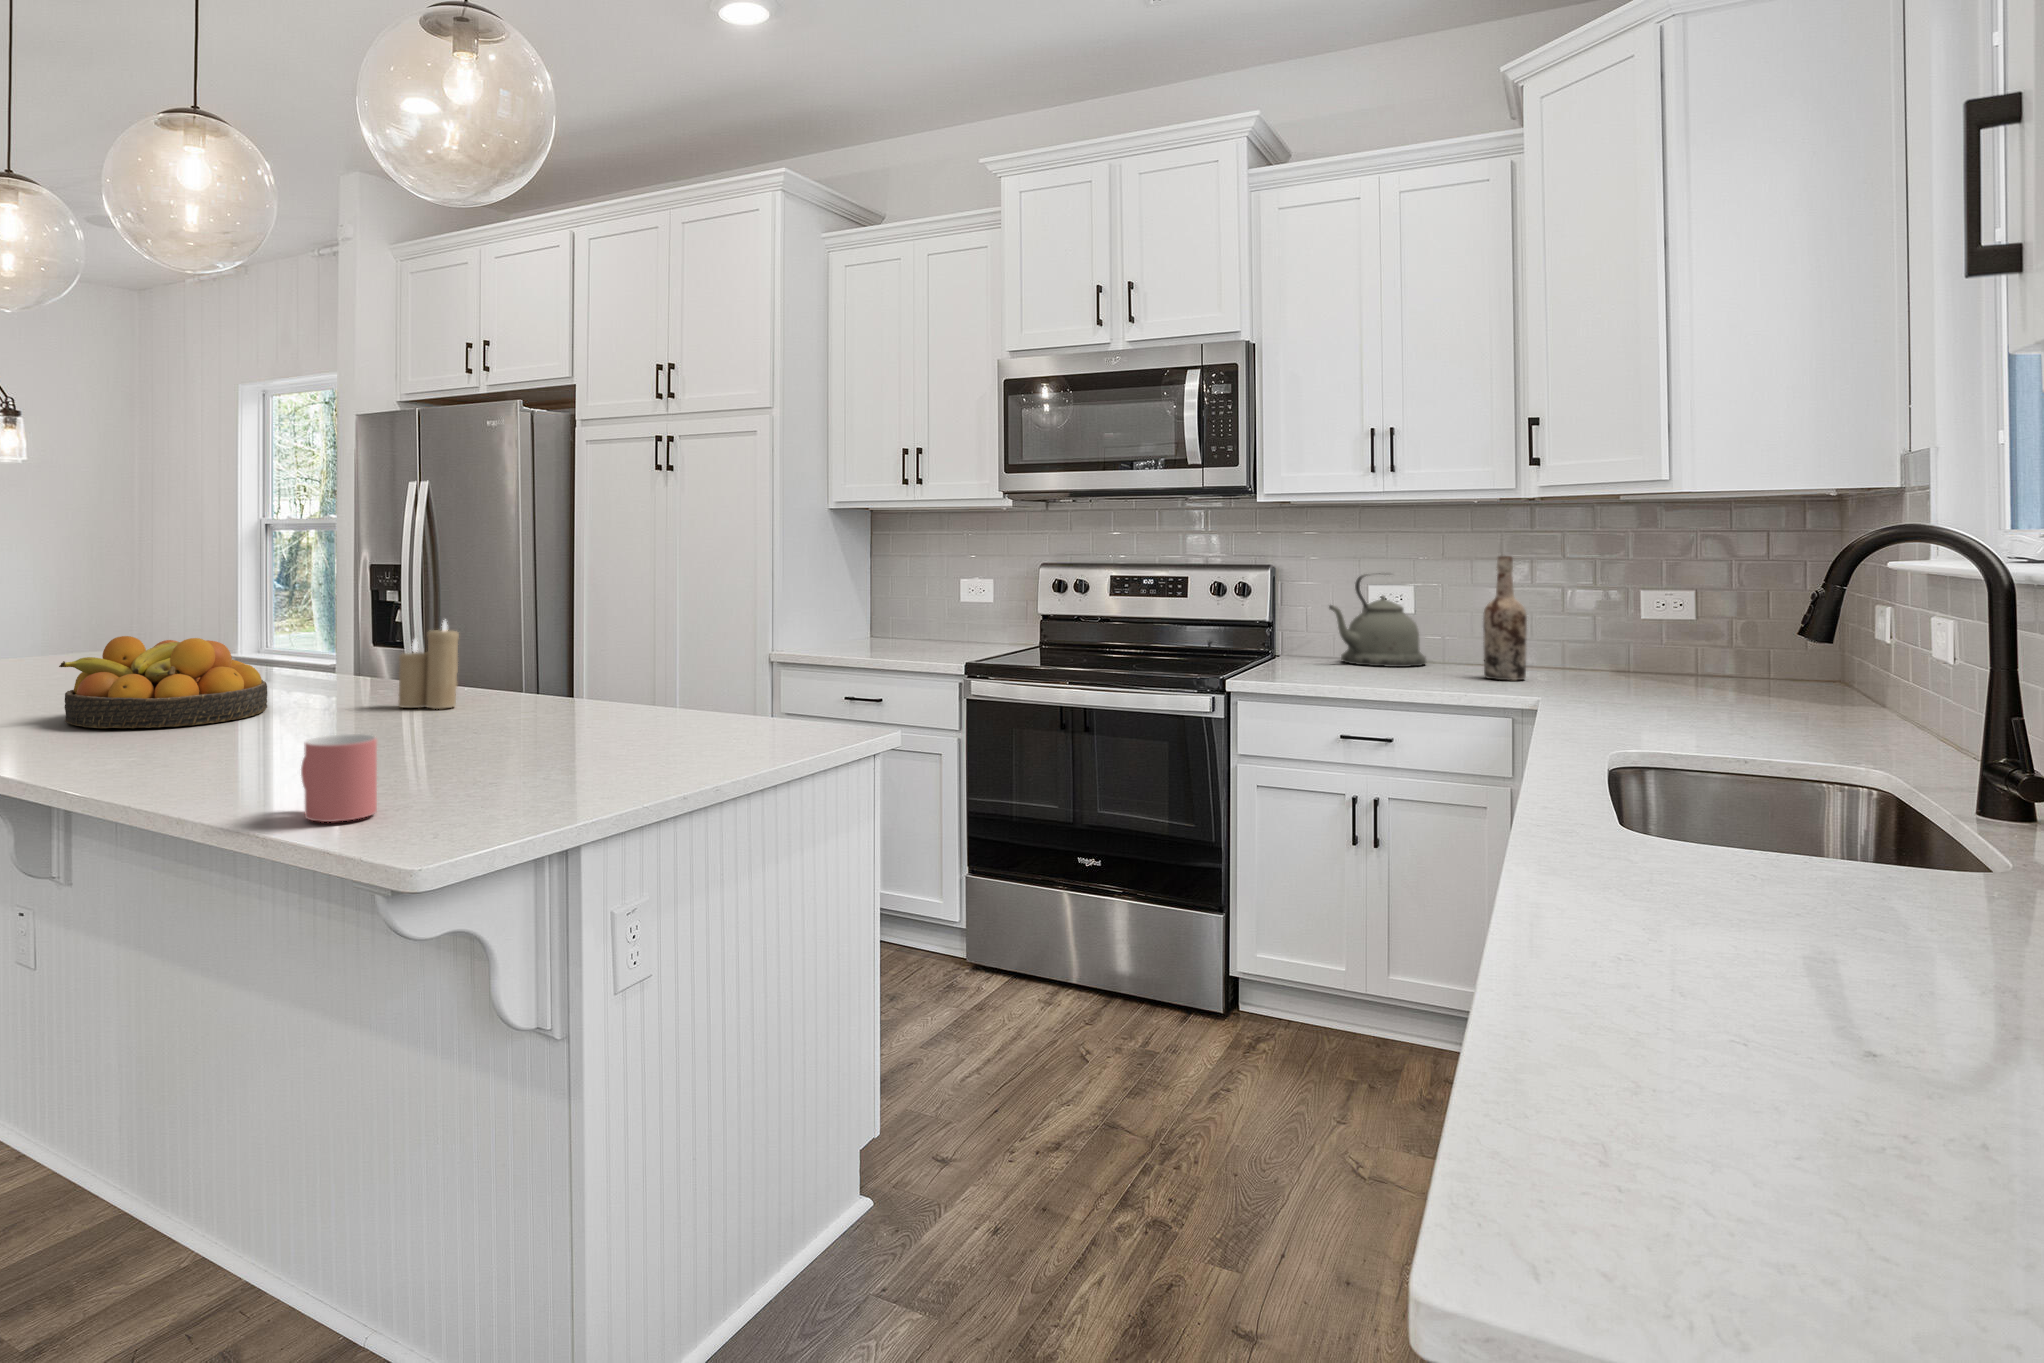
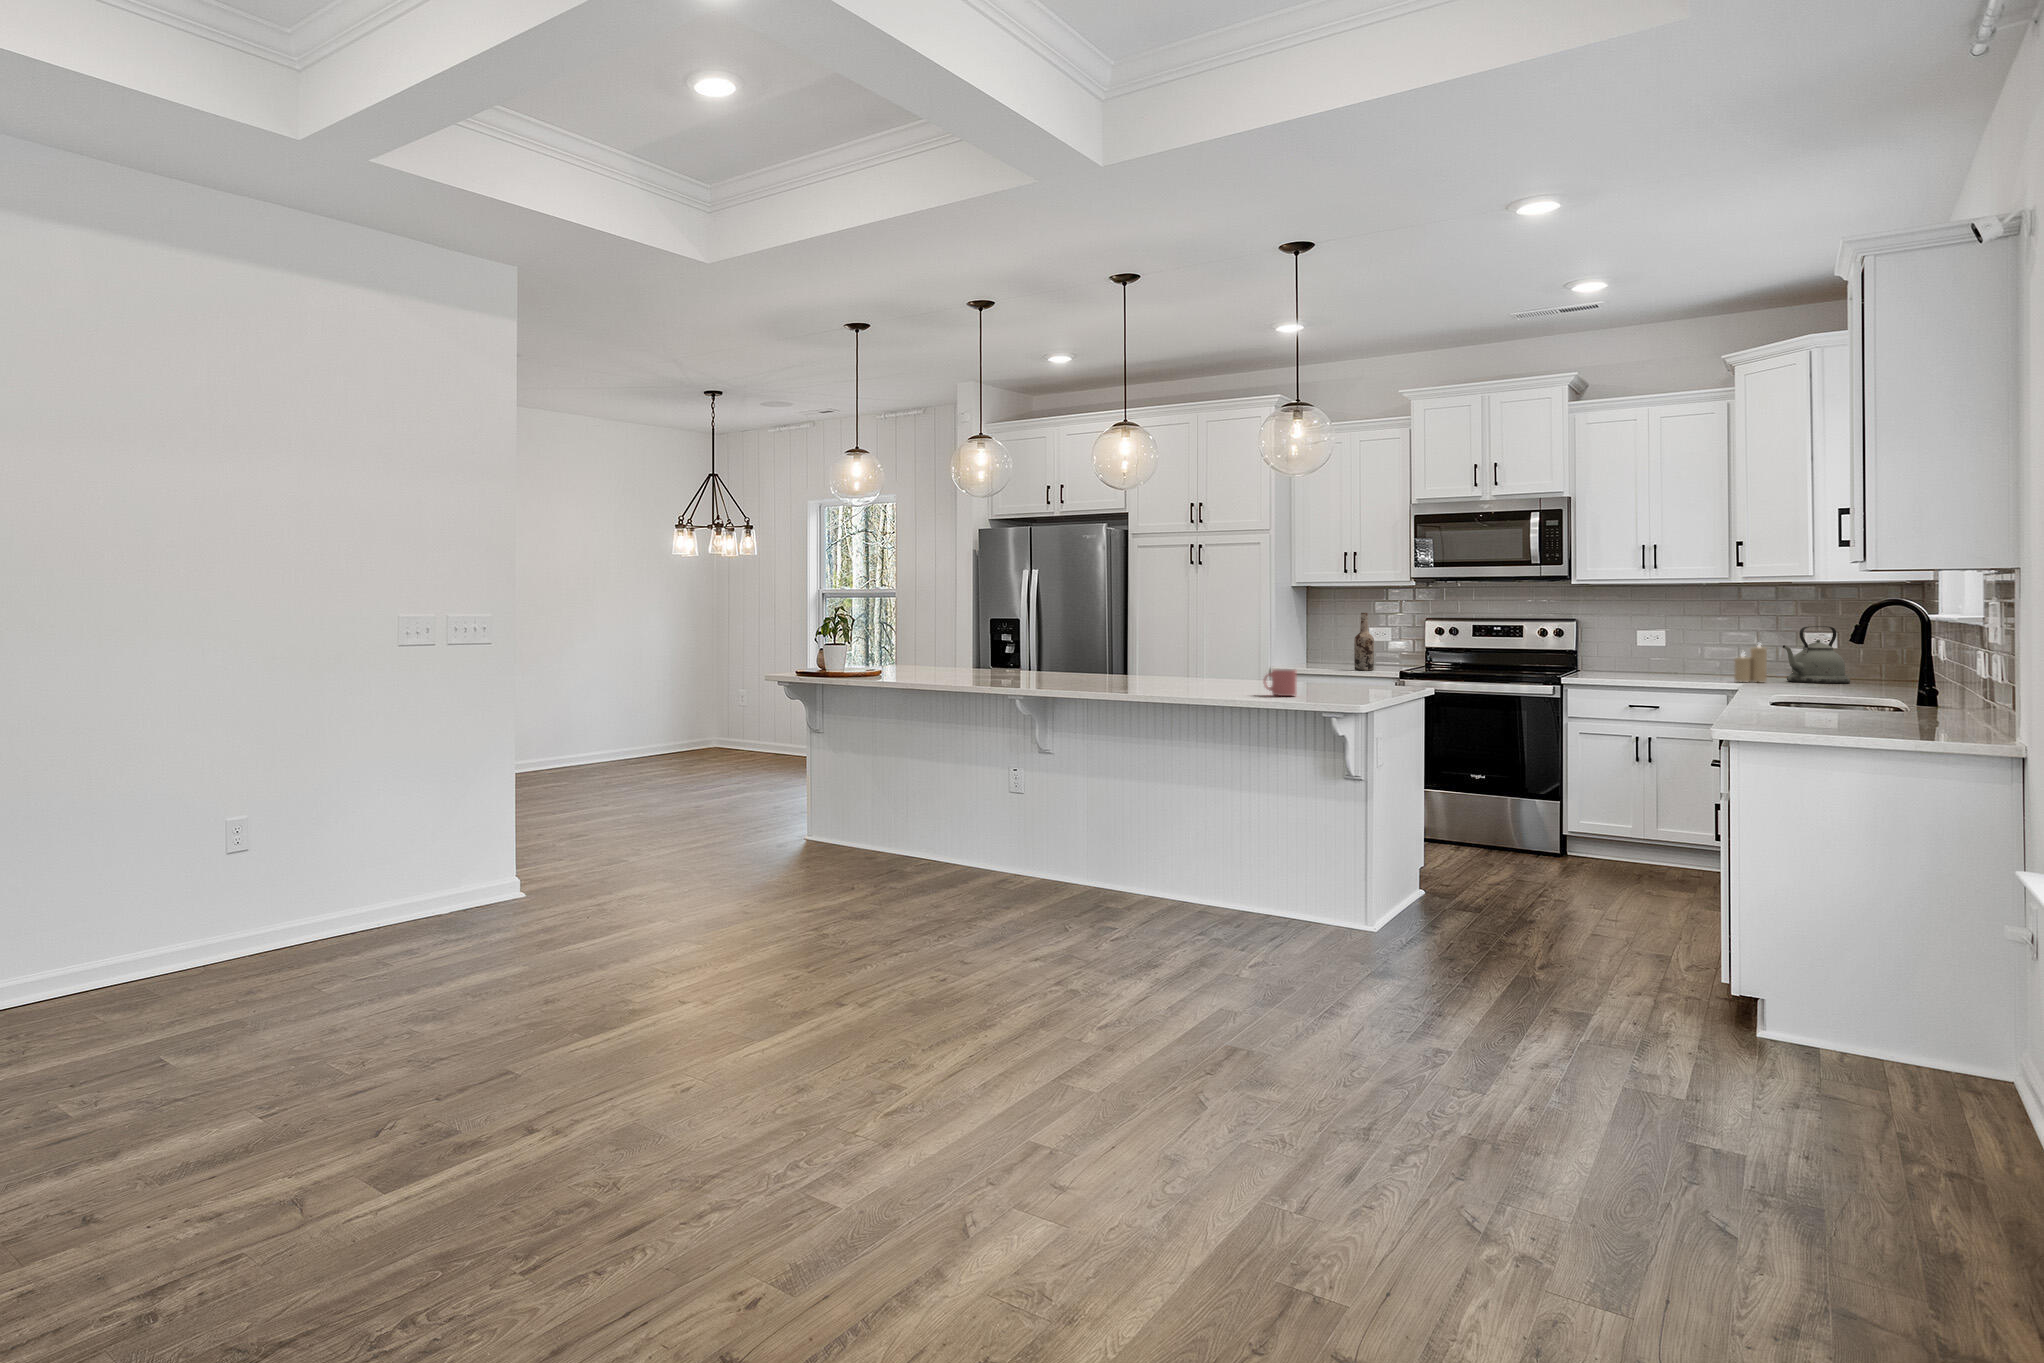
wine bottle: present [1483,556,1527,680] -> present [1354,613,1374,671]
kettle: present [1329,573,1426,667] -> present [1783,626,1850,683]
candle: present [399,620,459,709] -> present [1734,644,1767,682]
fruit bowl: present [59,636,267,728] -> none [1044,644,1123,680]

